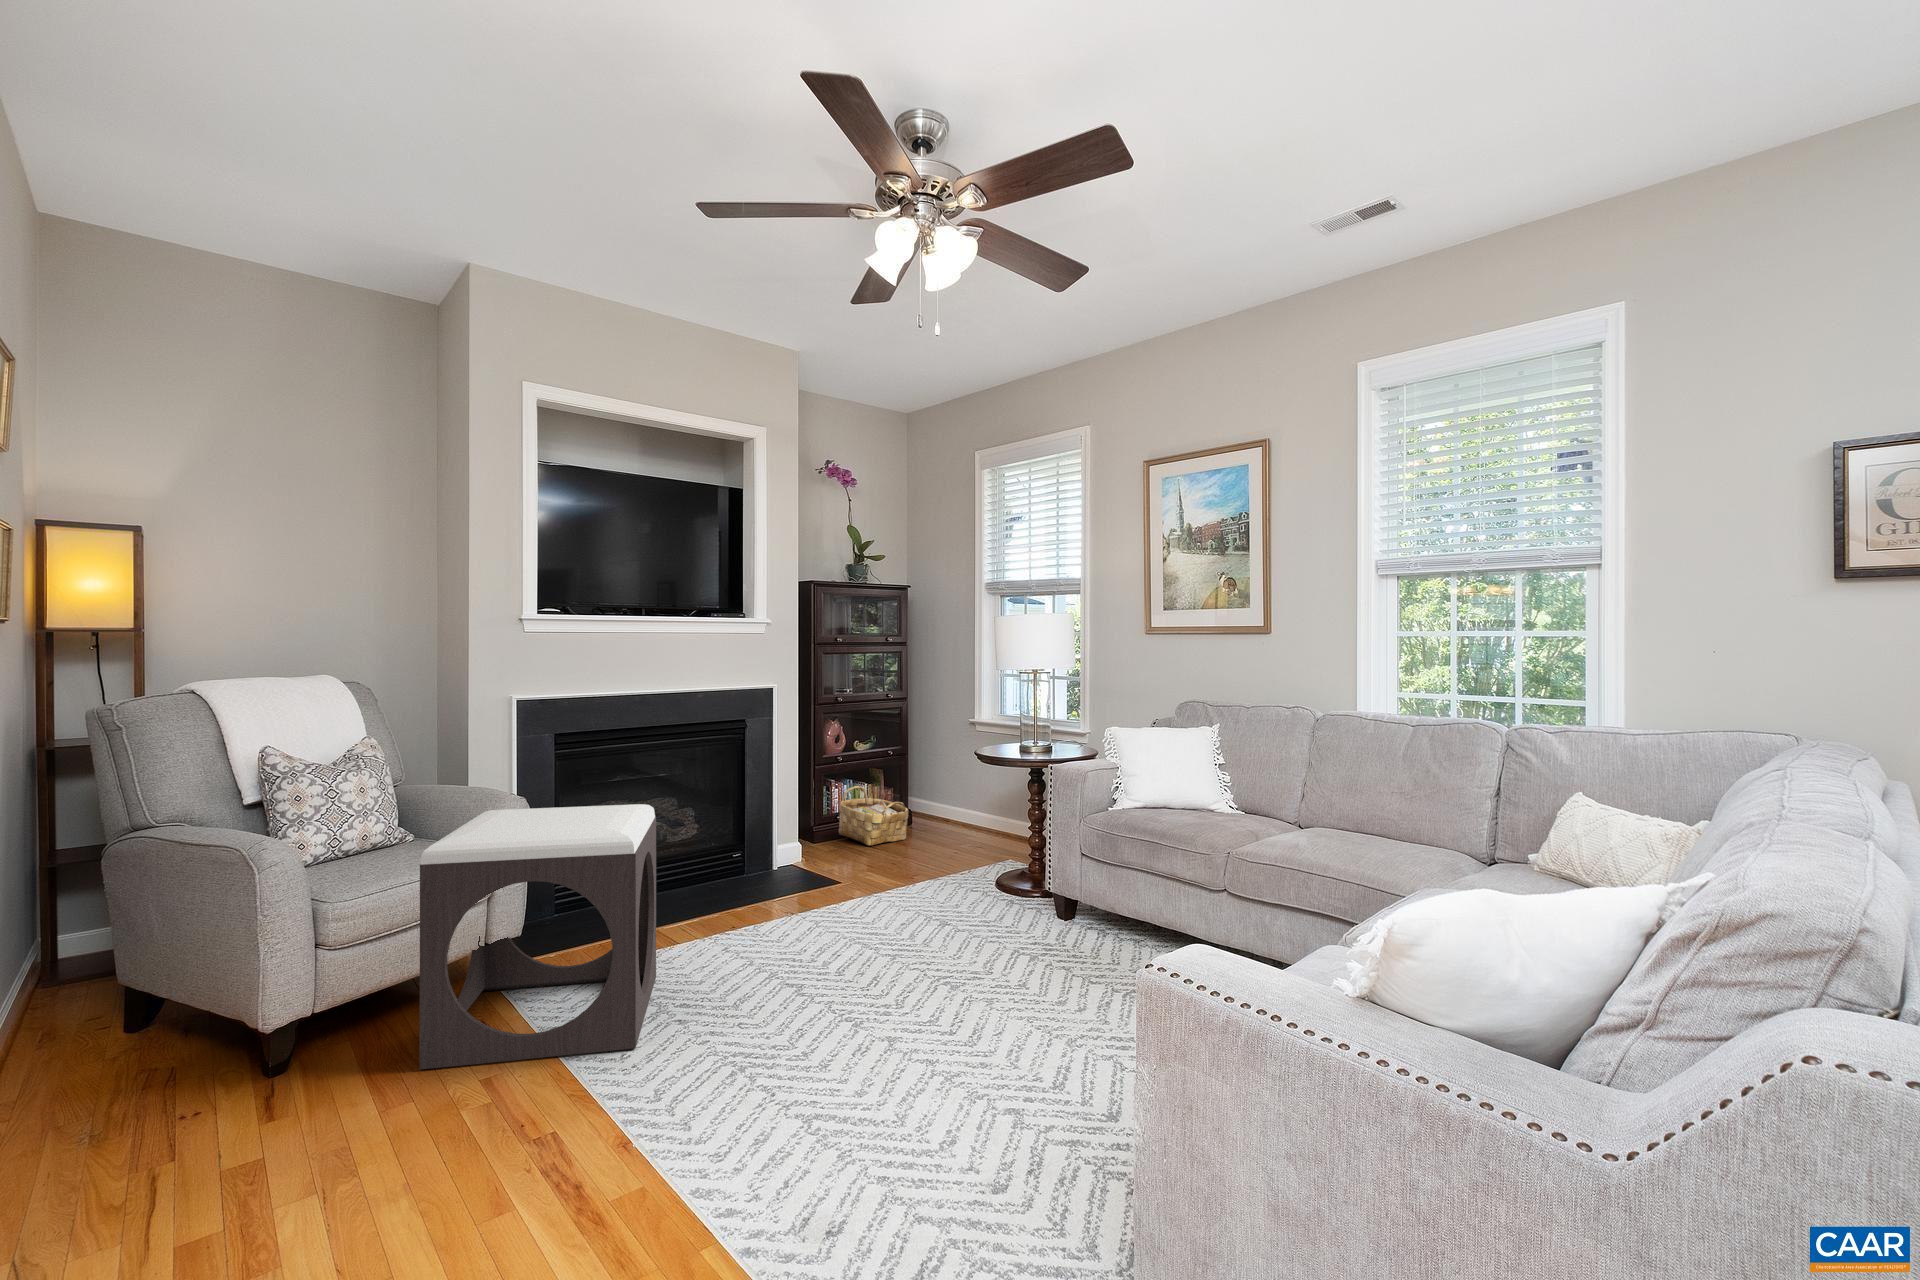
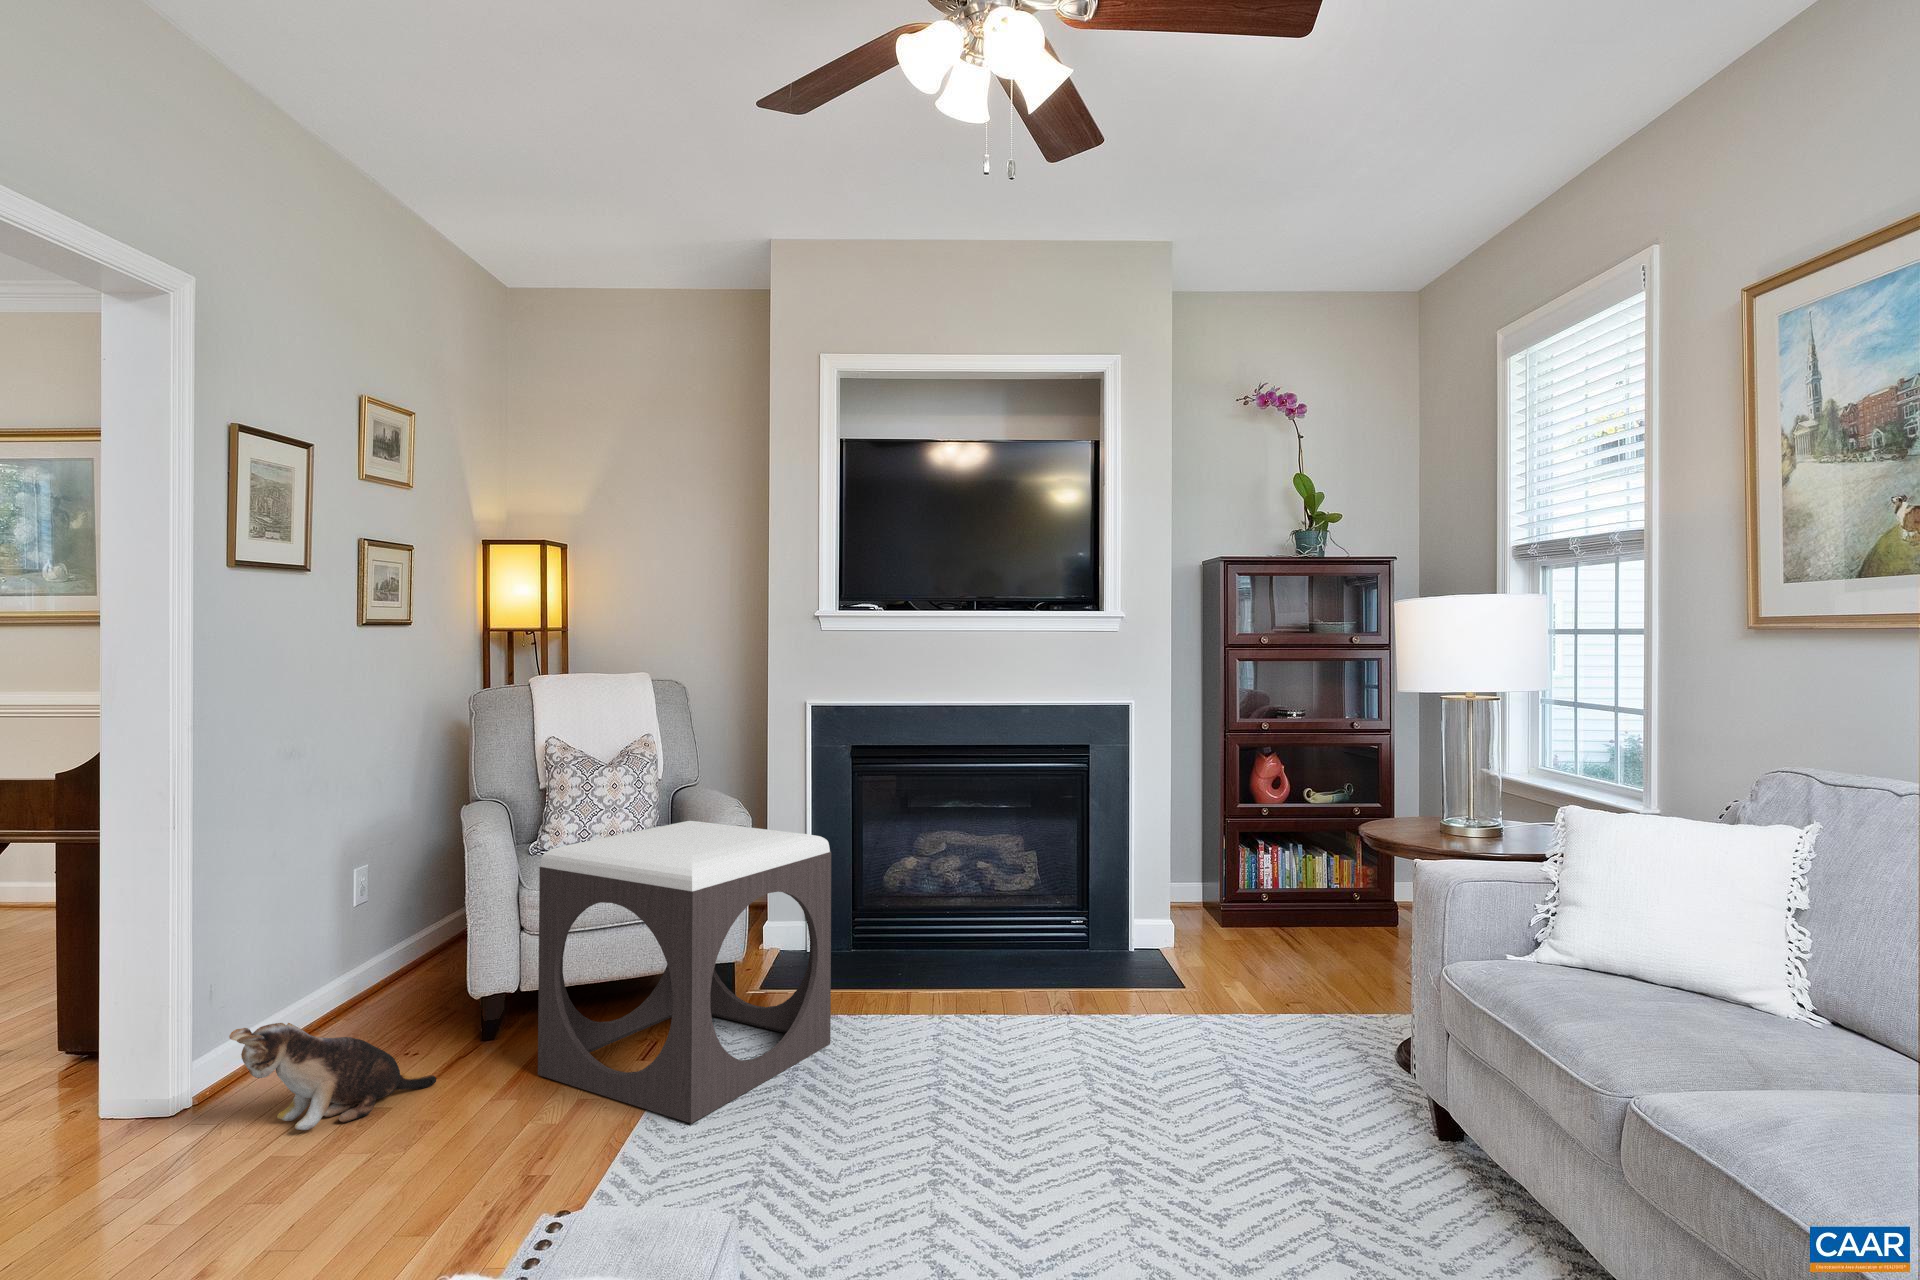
woven basket: present [839,786,908,846] -> none [1264,849,1360,937]
plush toy: none [124,1076,309,1191] -> present [229,1023,436,1130]

